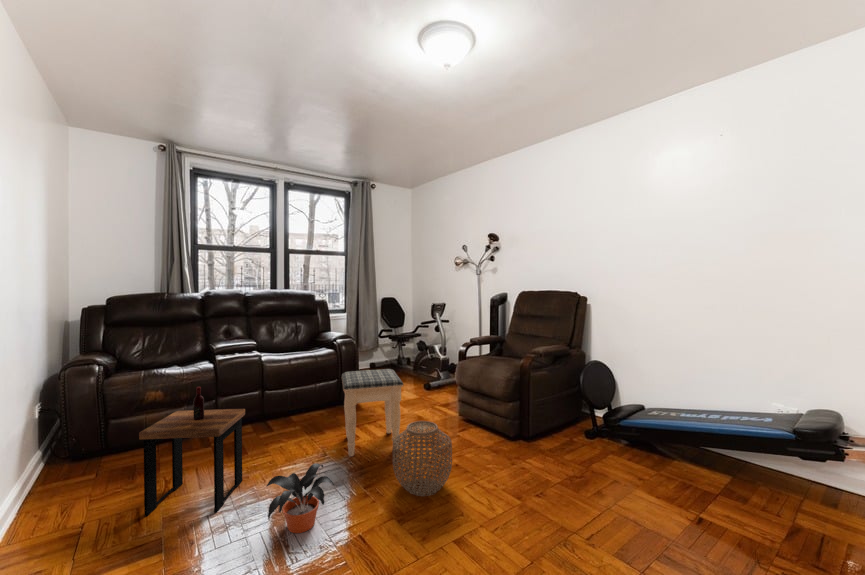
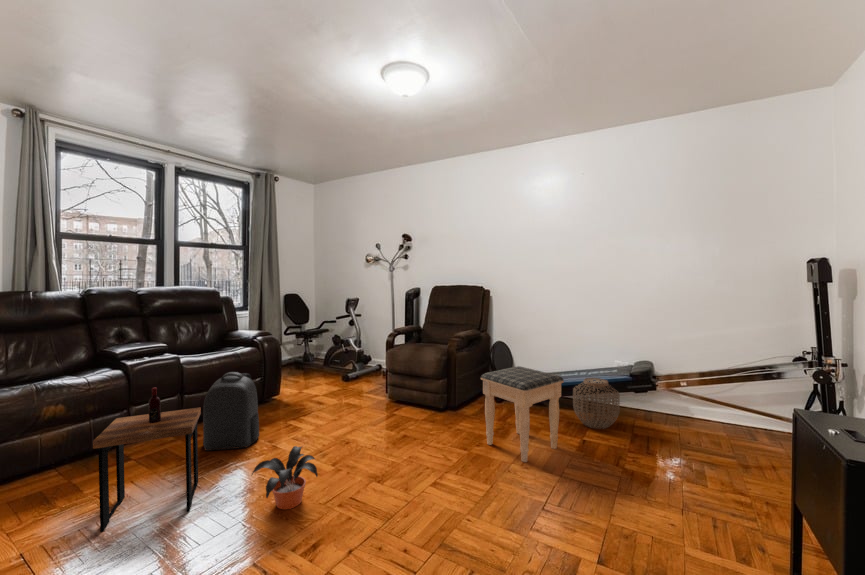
footstool: present [342,369,403,456] -> present [481,366,564,462]
backpack: none [266,374,318,451] -> present [203,372,259,451]
woven basket: present [393,421,452,496] -> present [573,378,620,428]

